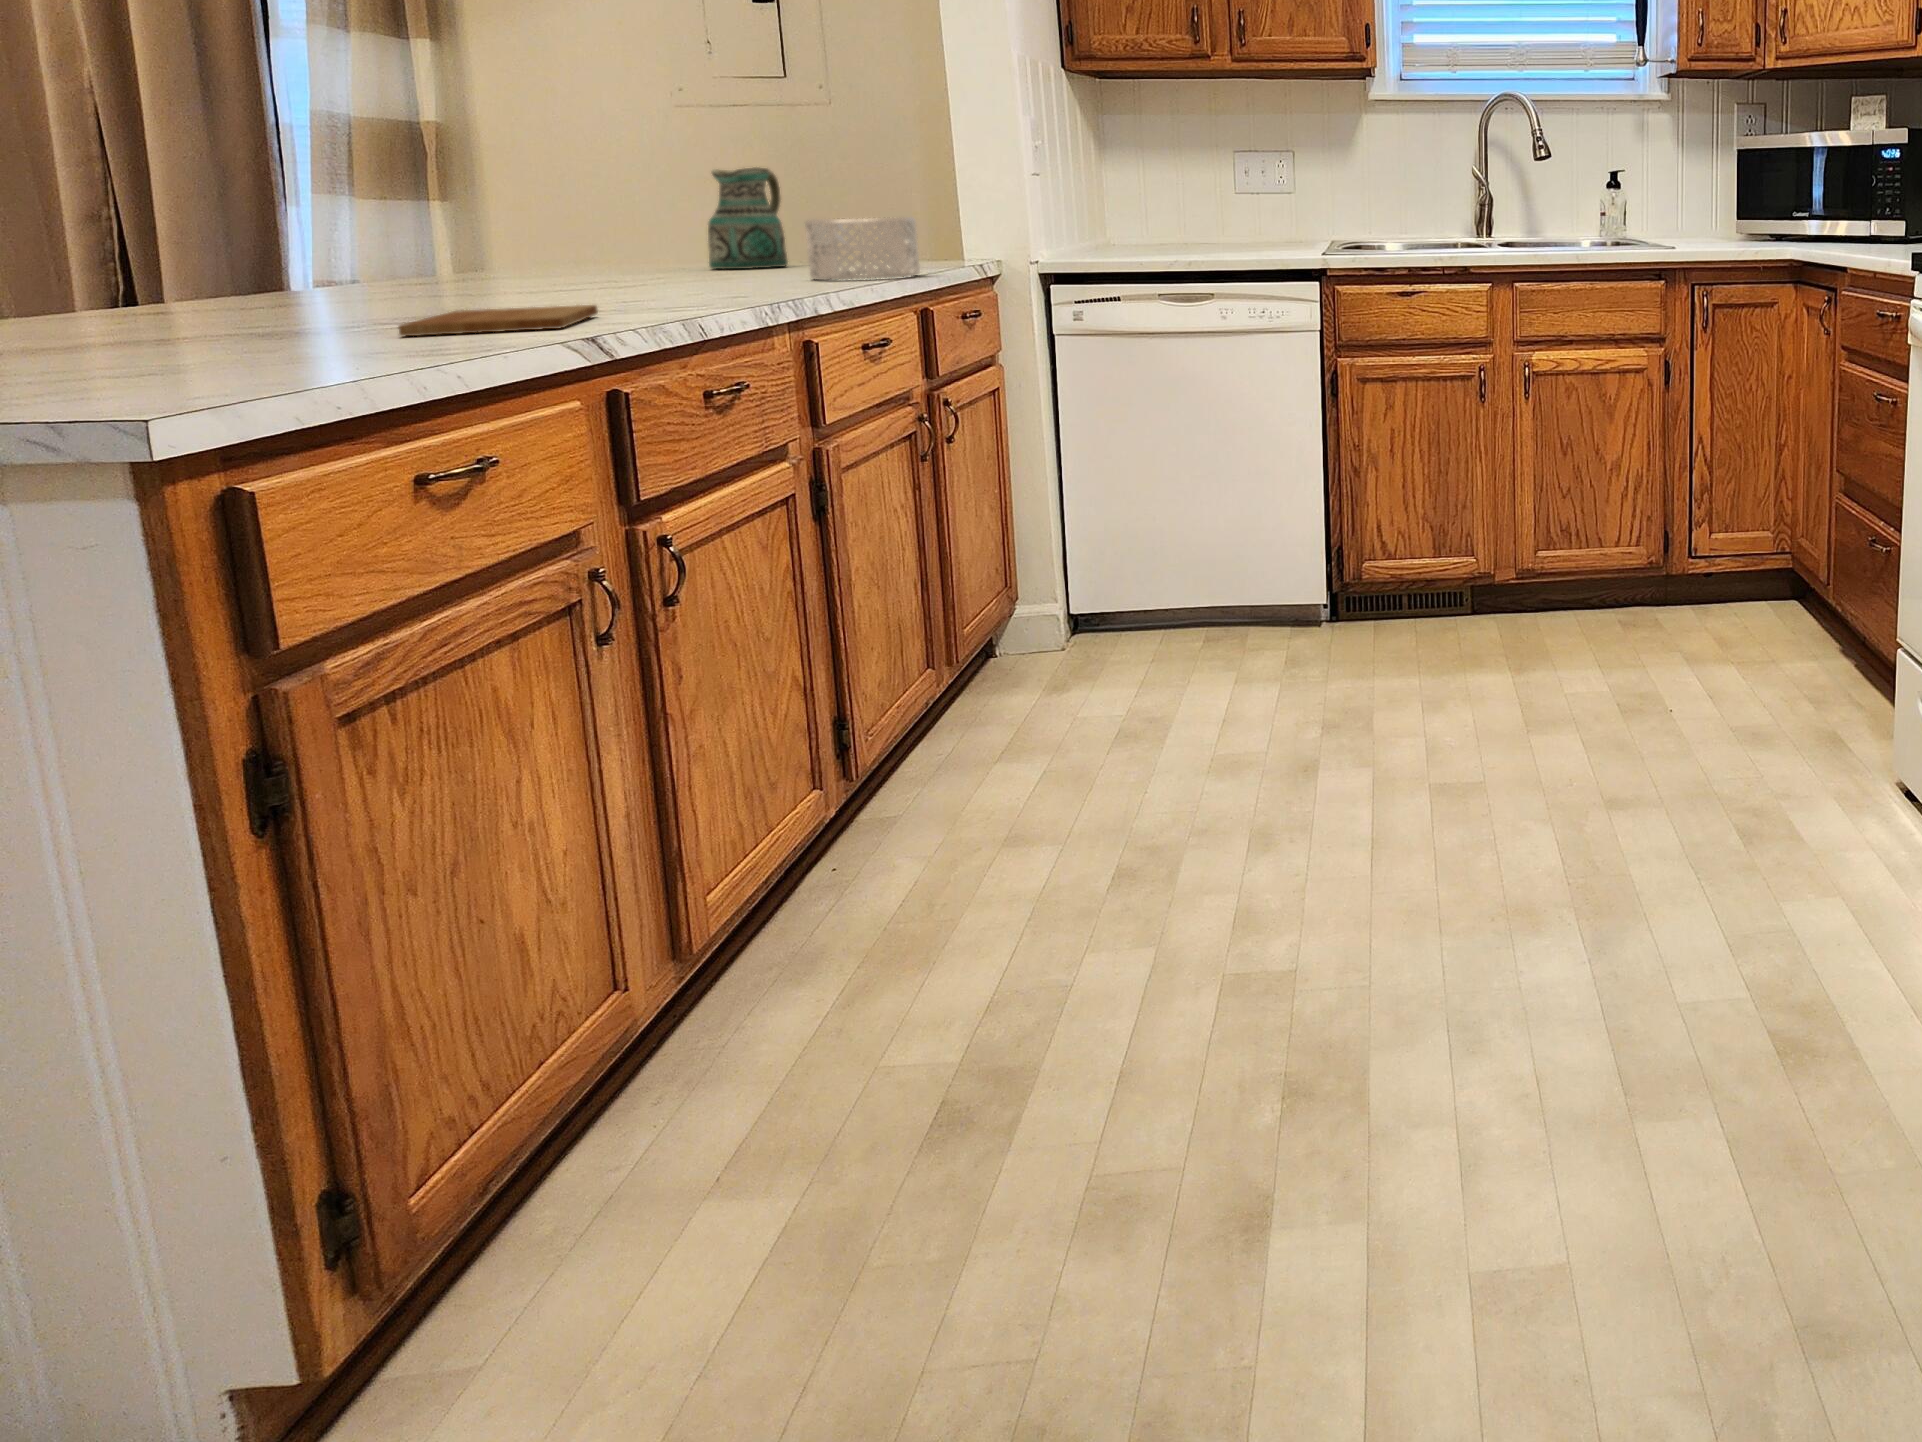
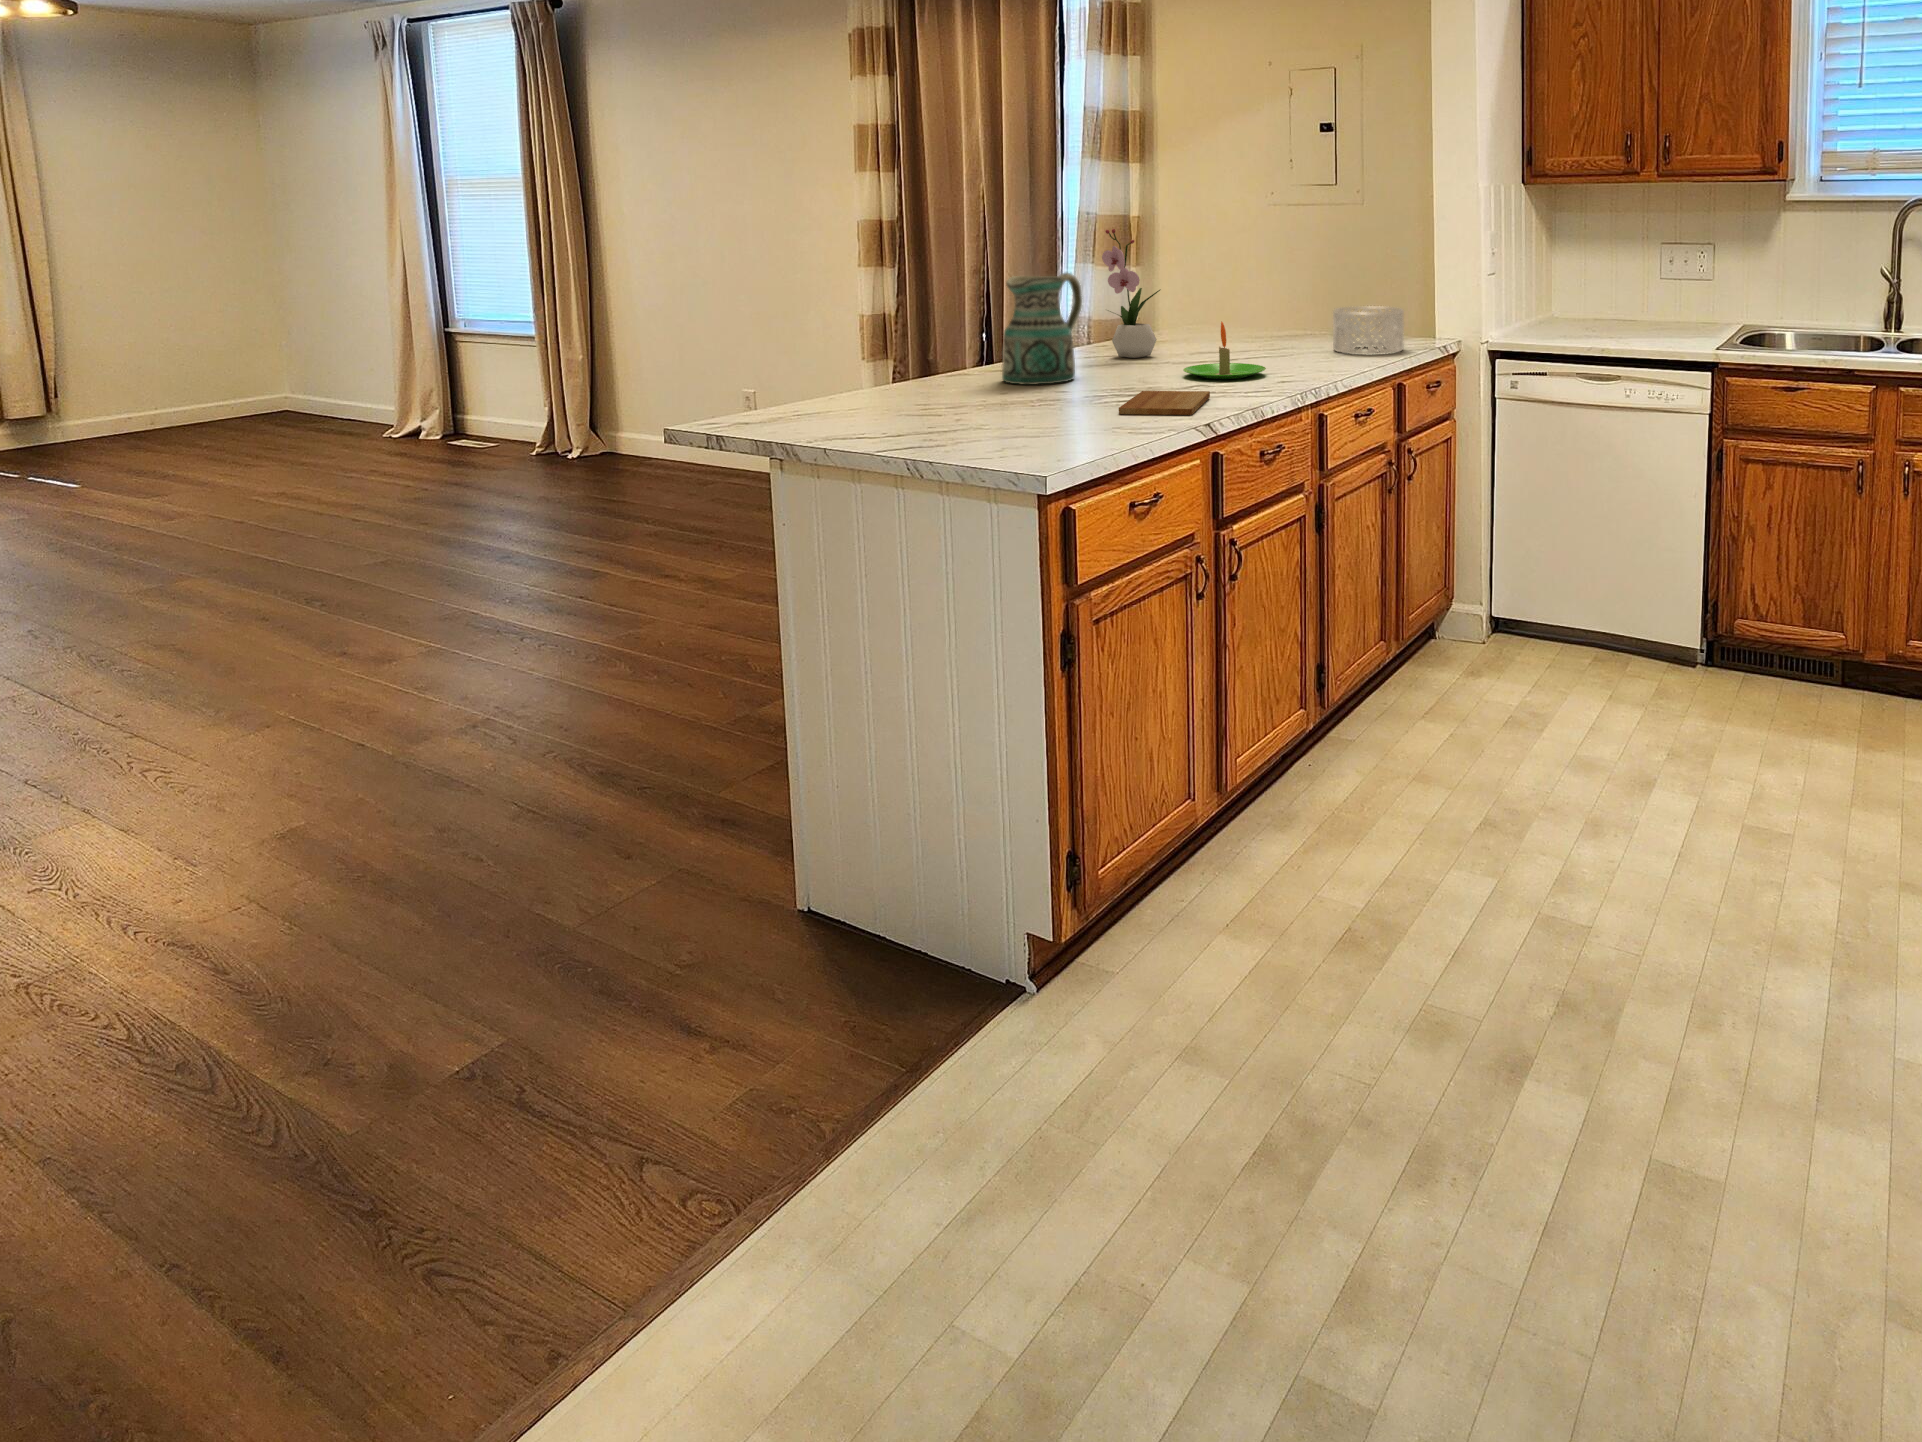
flower arrangement: none [356,83,489,298] -> present [1102,229,1160,358]
ceramic pitcher: present [708,167,788,269] -> present [1002,273,1082,385]
candle: none [543,214,701,304] -> present [1183,322,1266,379]

